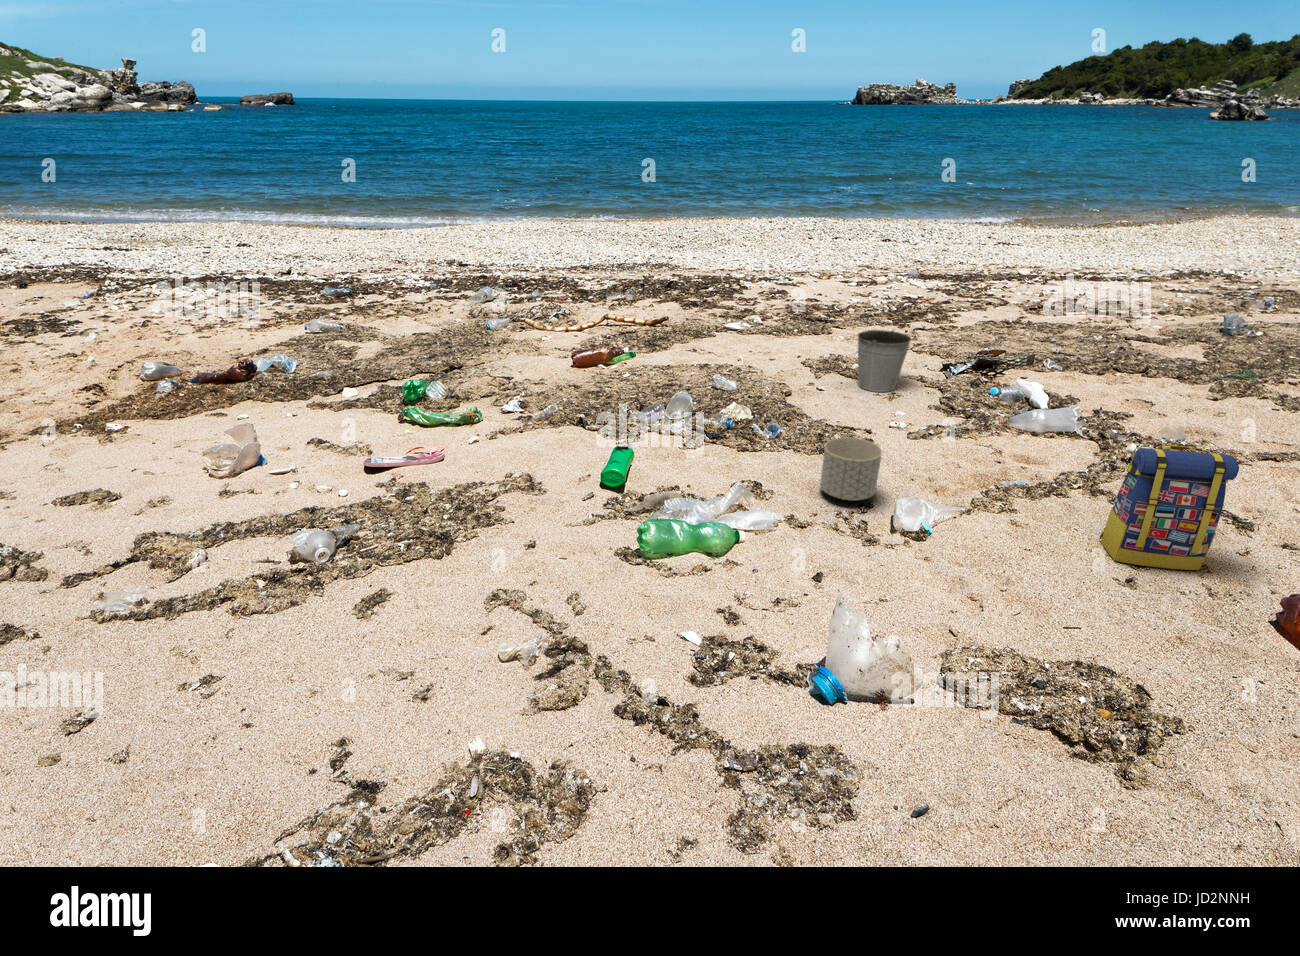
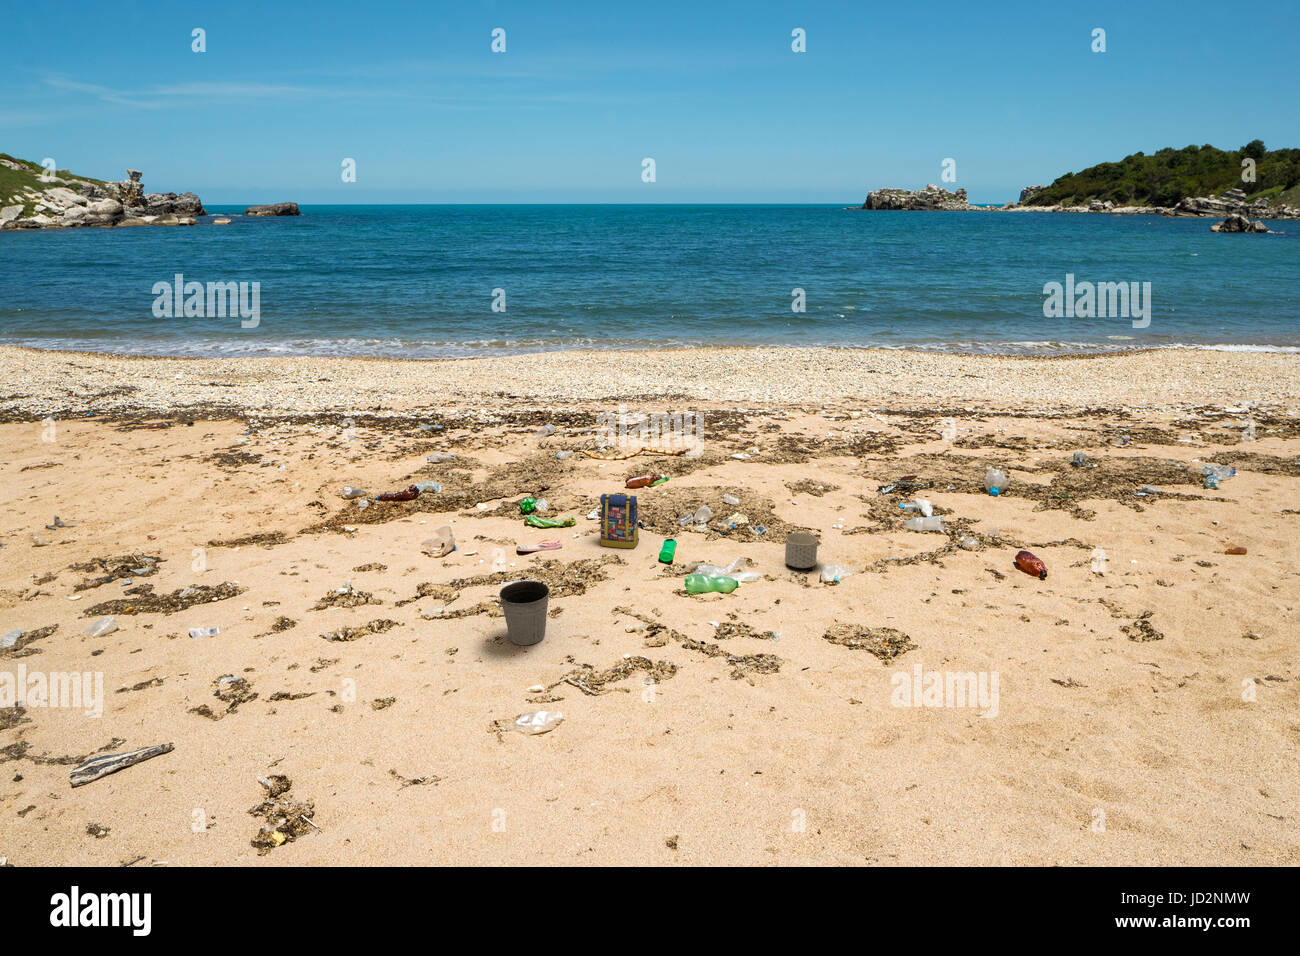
bucket: present [856,330,911,392] -> present [498,581,550,645]
backpack: present [1100,446,1239,570] -> present [600,493,639,548]

